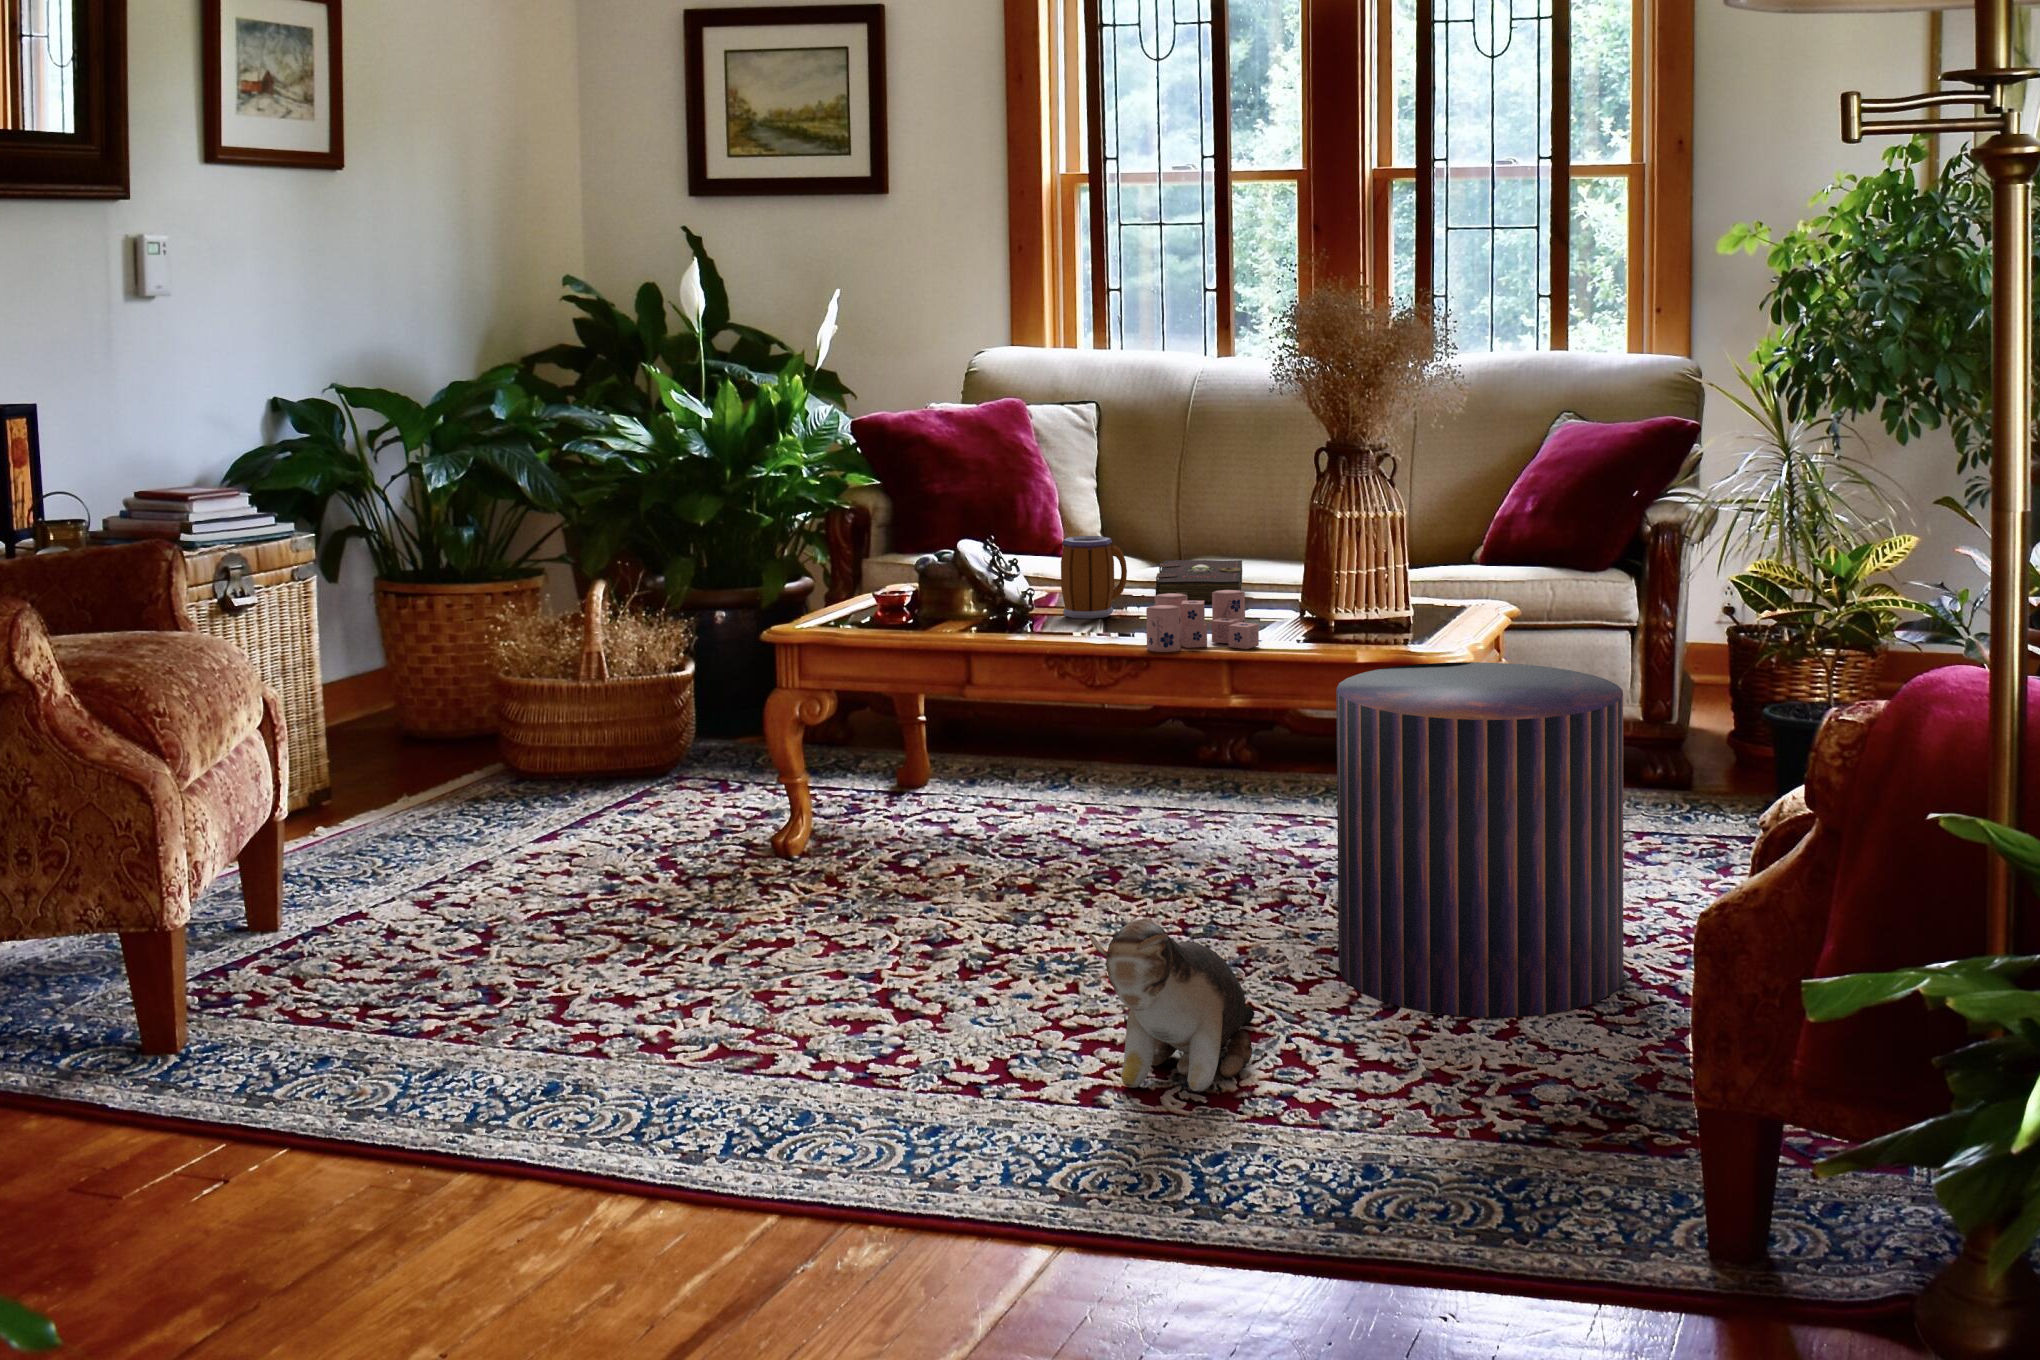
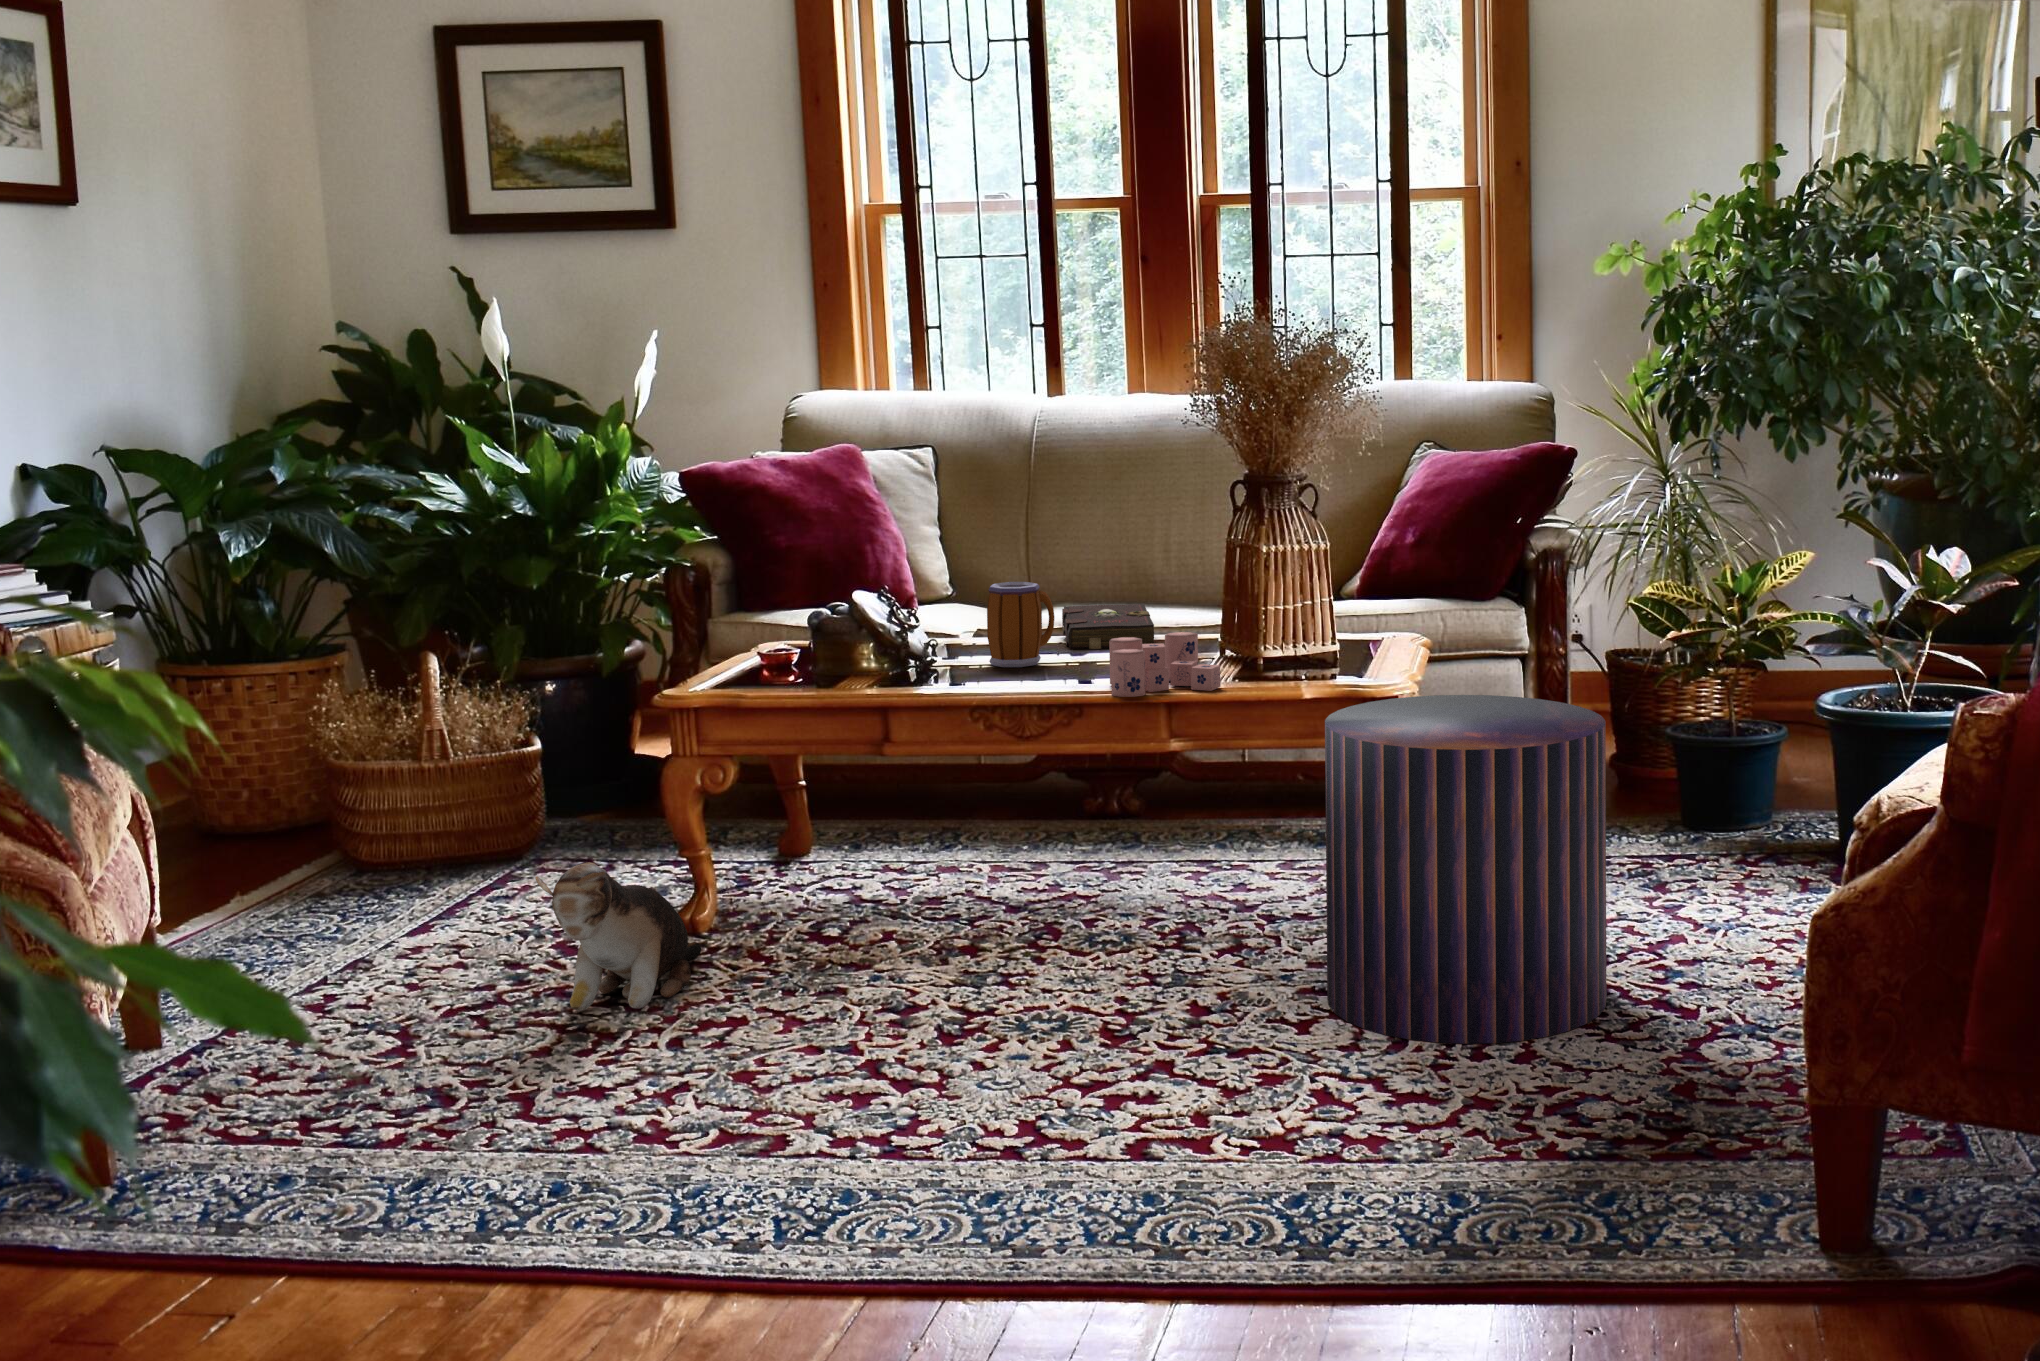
plush toy: present [1089,918,1255,1091] -> present [535,862,701,1011]

